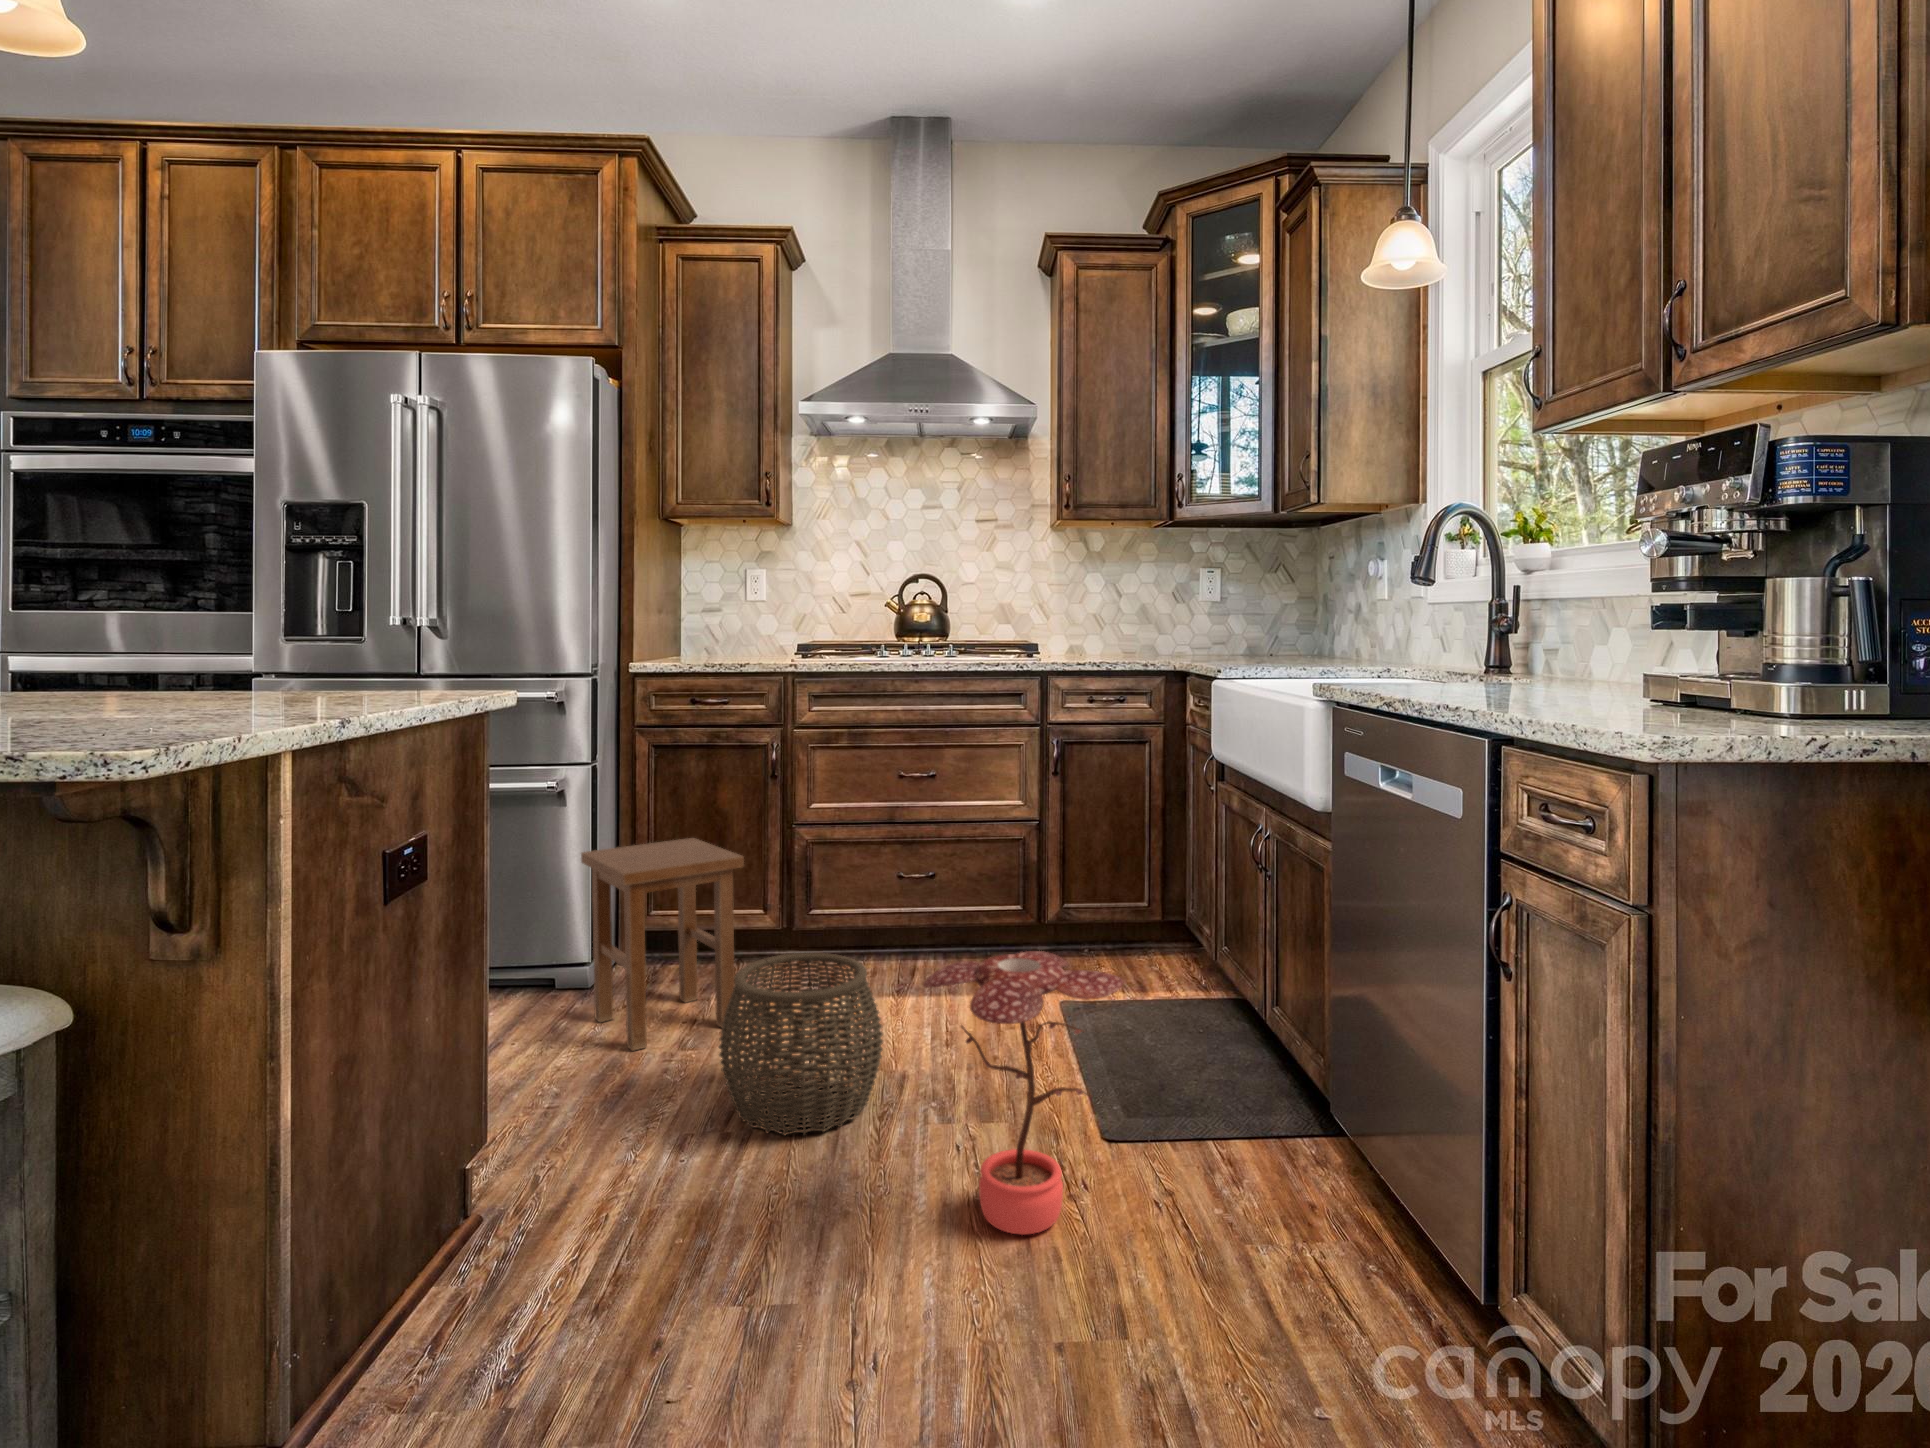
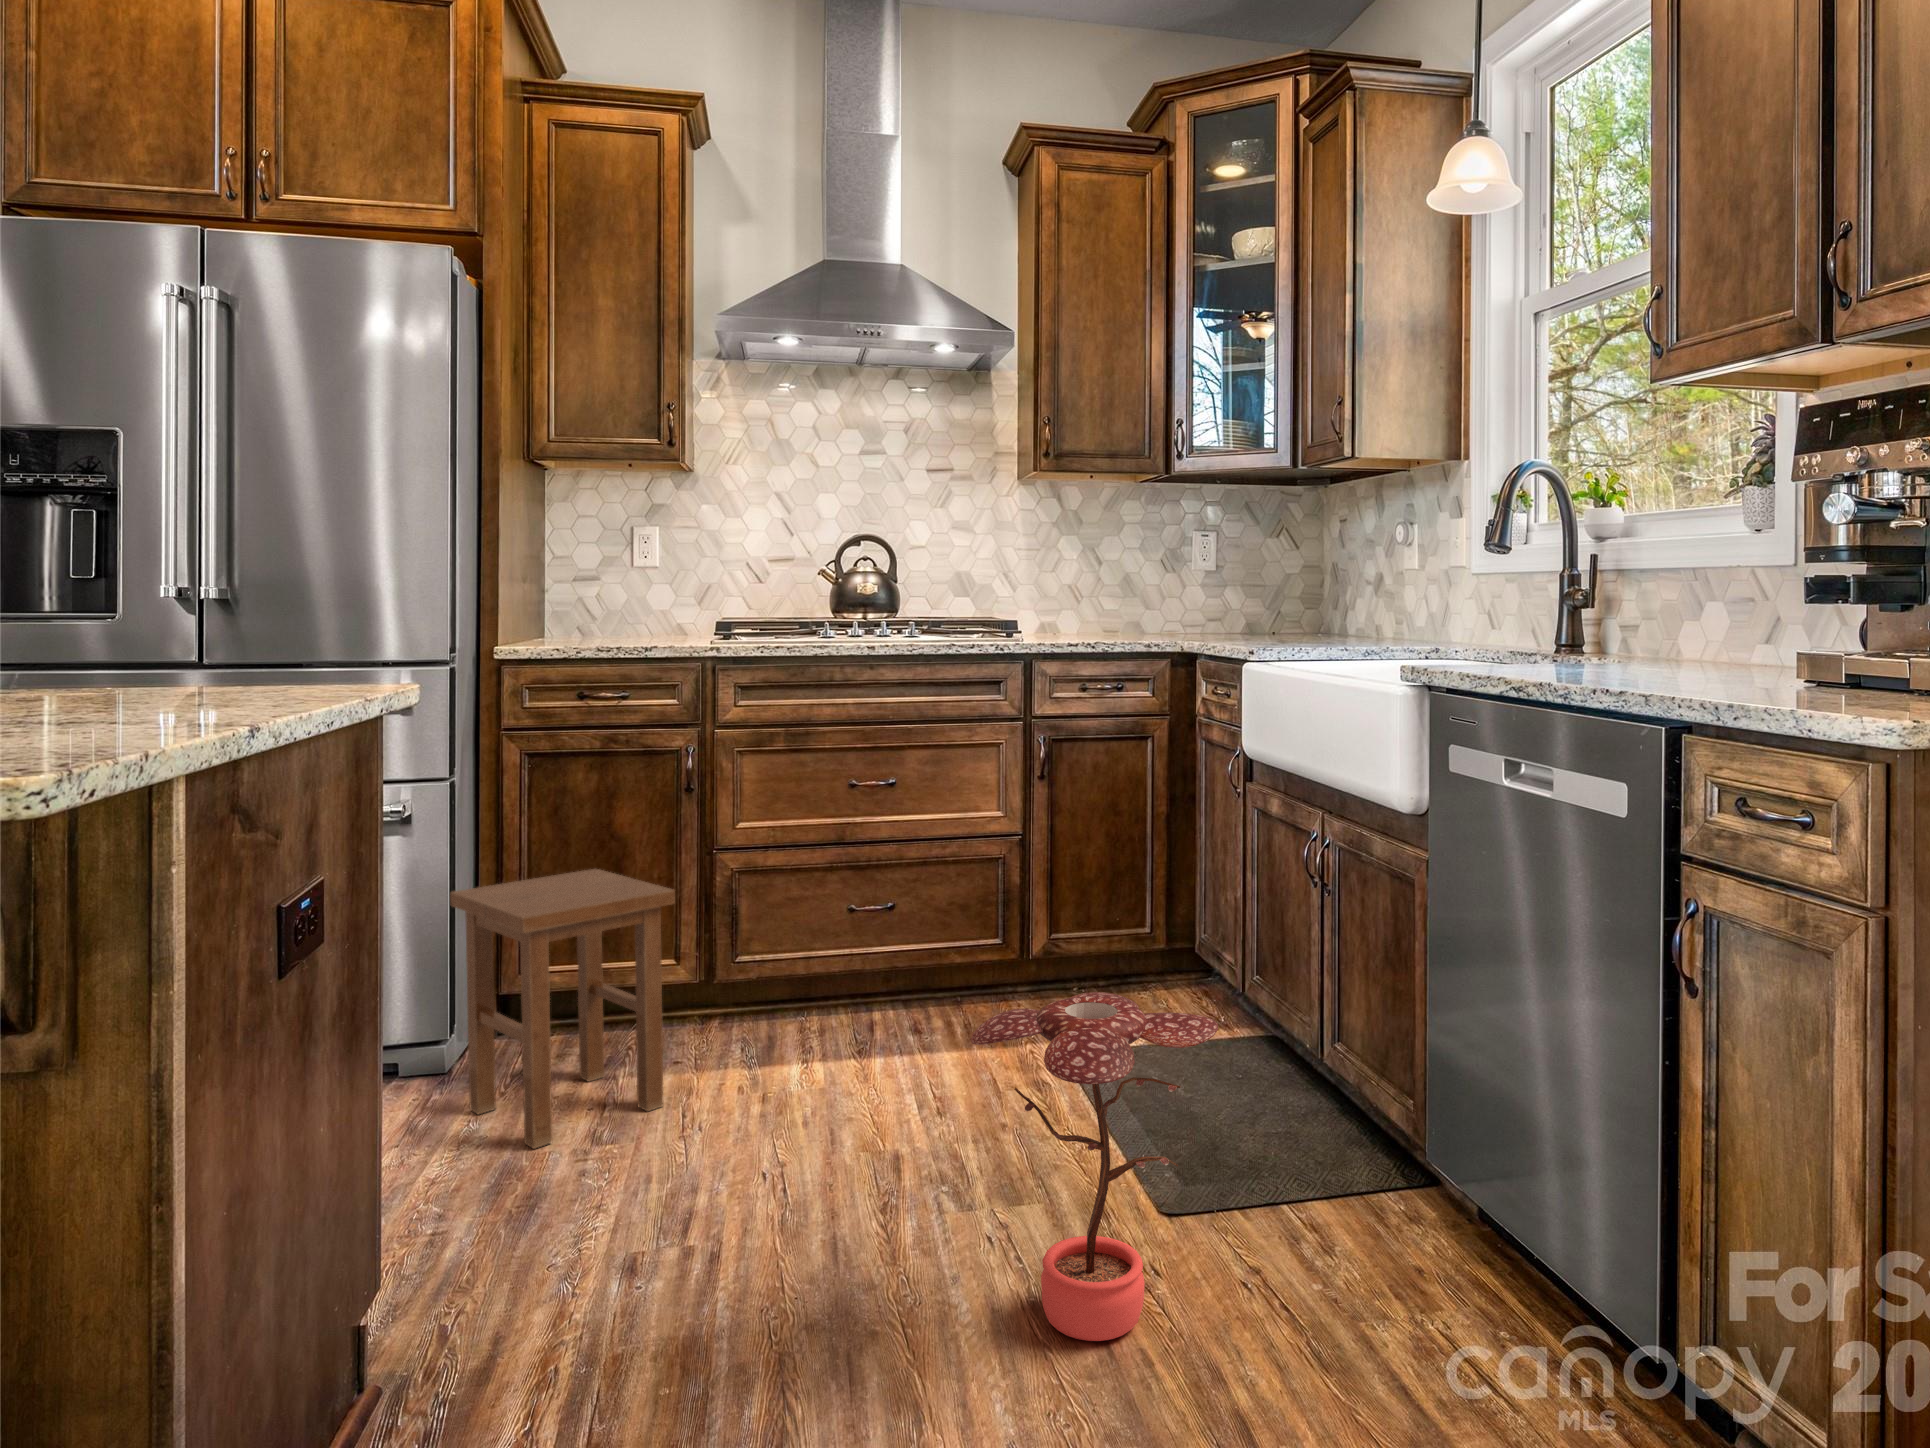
woven basket: present [719,953,883,1135] -> none [674,1008,884,1244]

